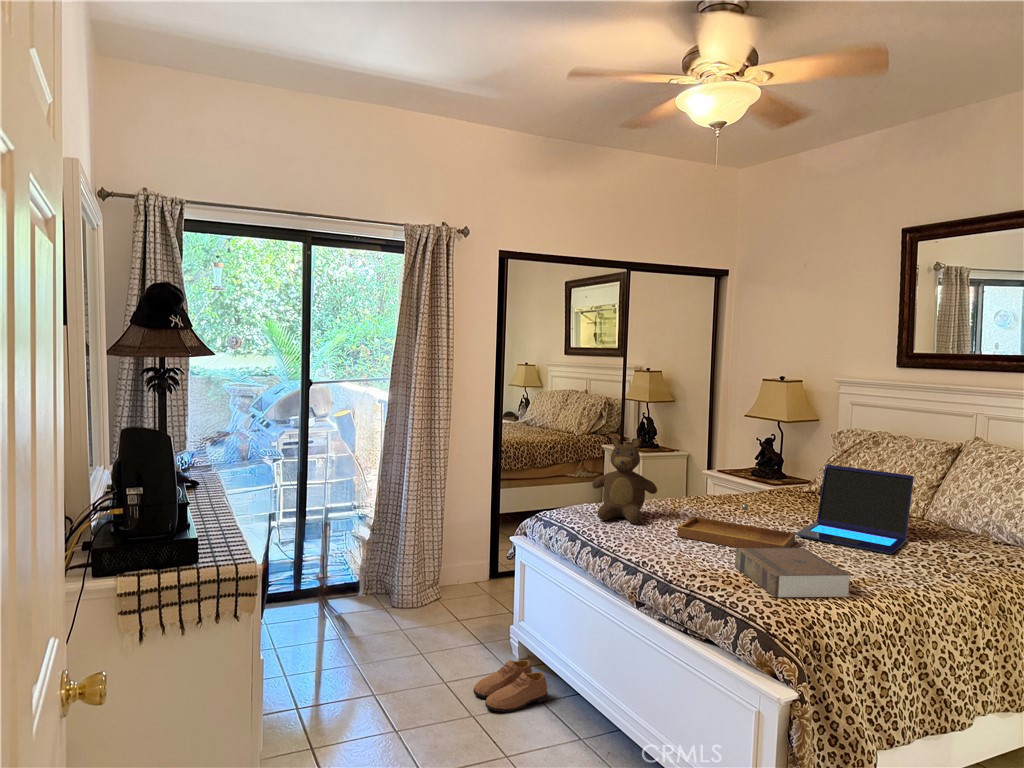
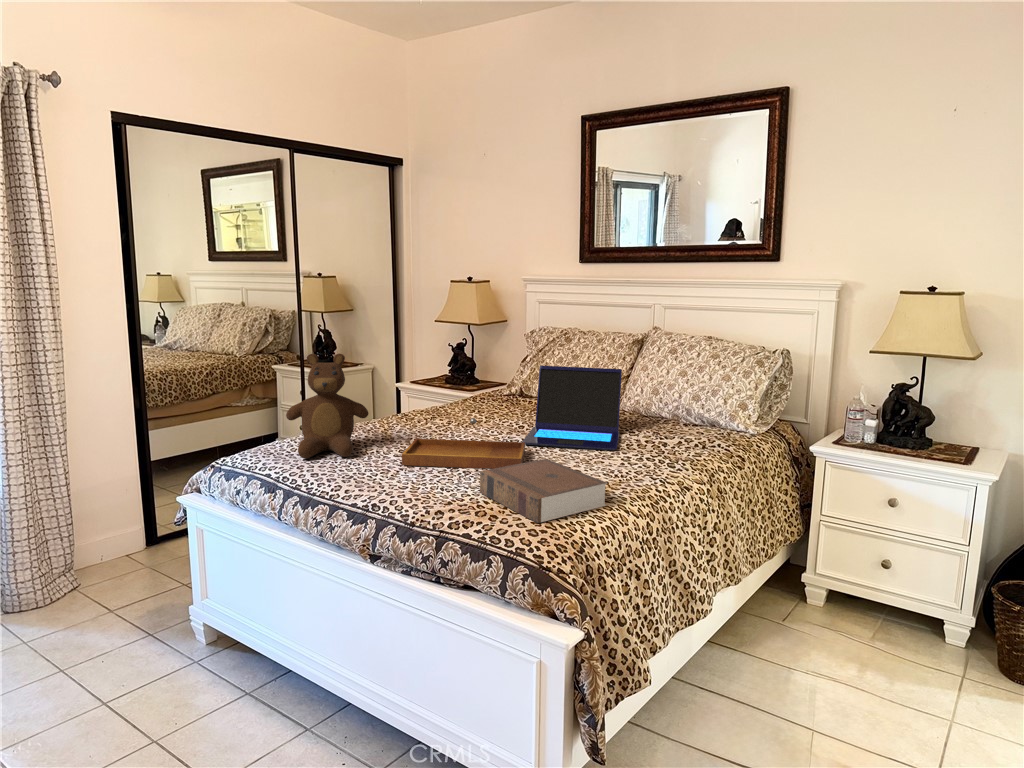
shoe: present [473,660,548,712] -> none [145,649,254,732]

